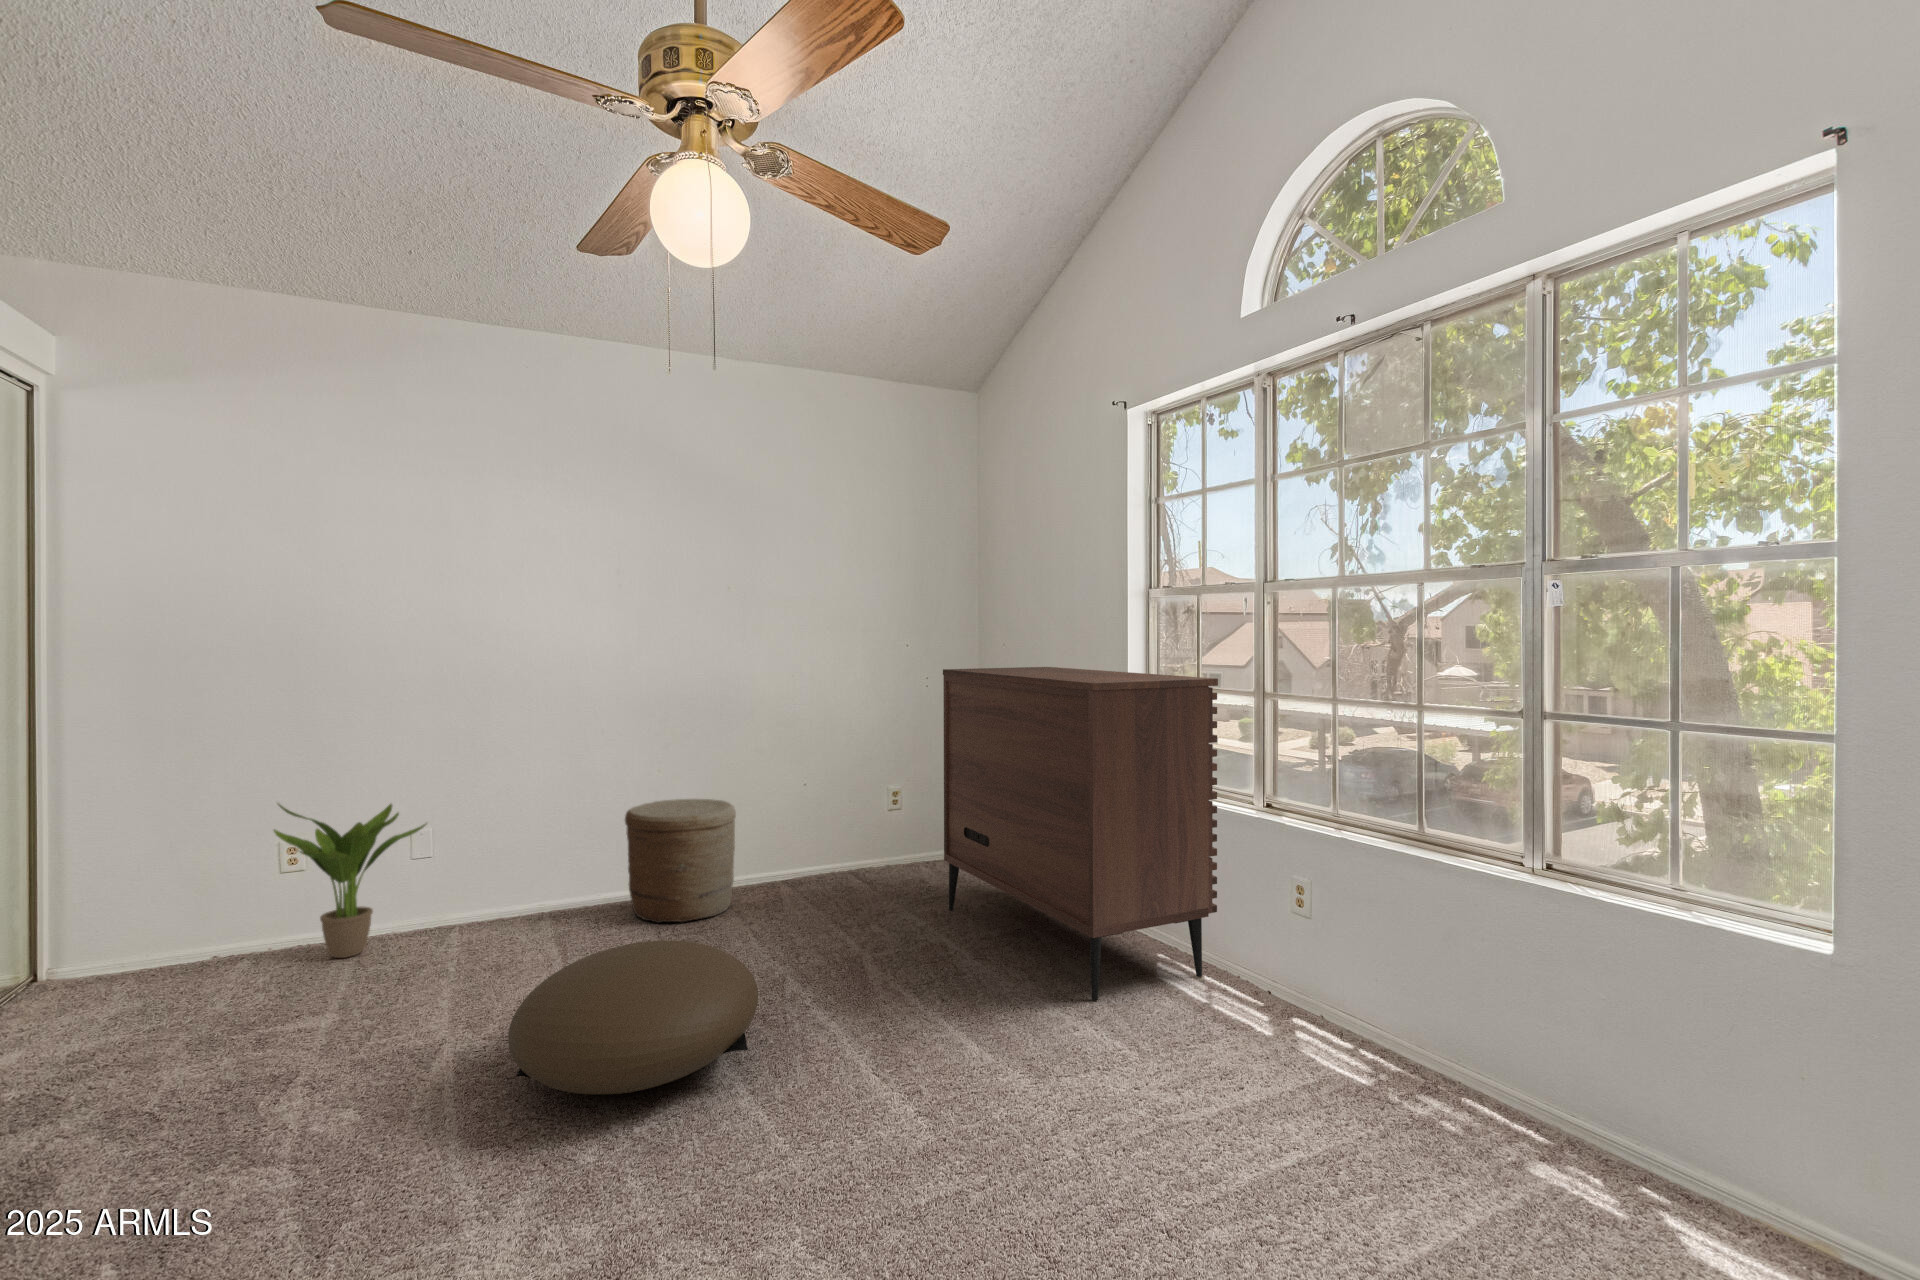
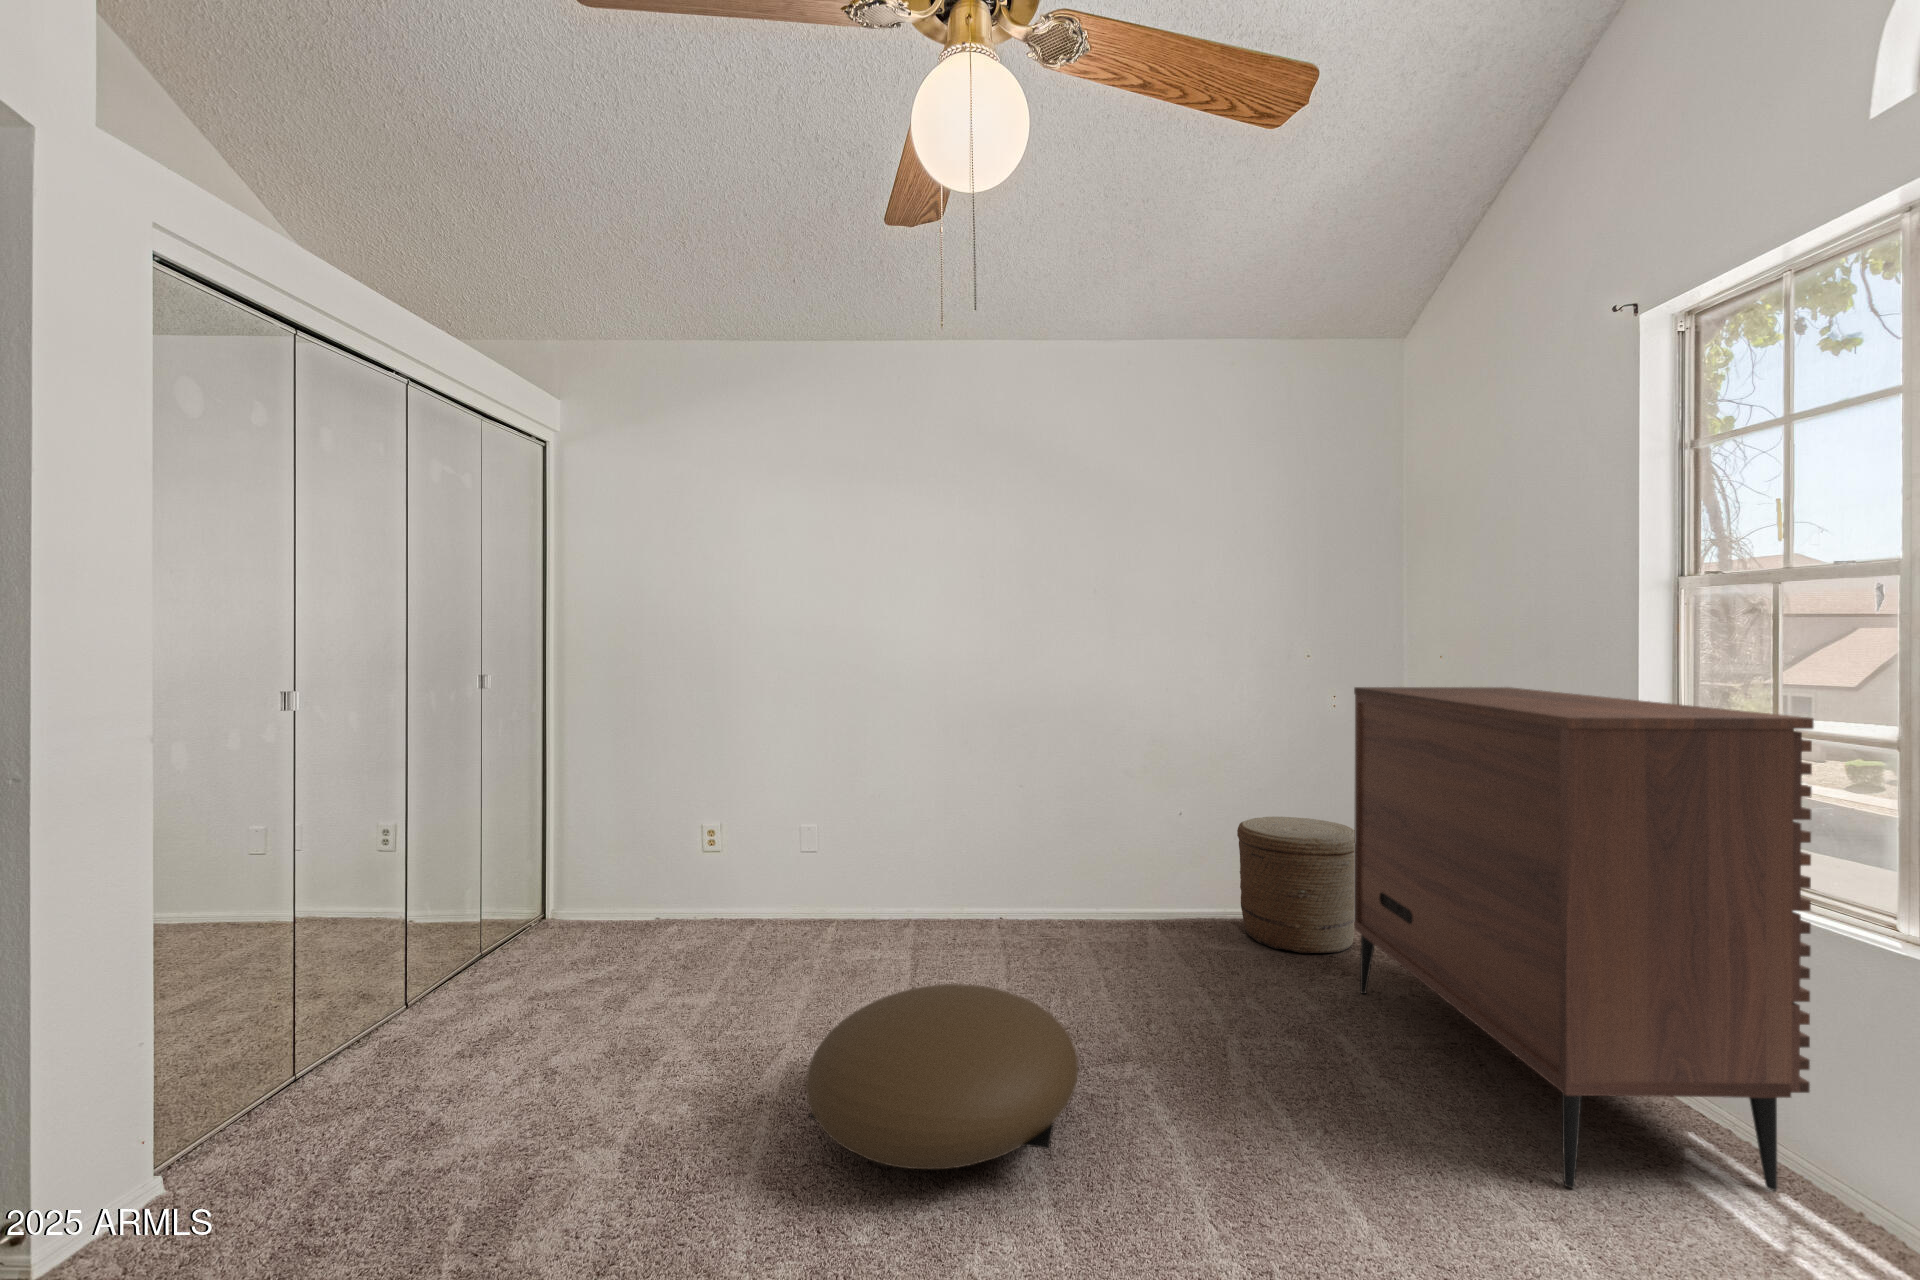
woven basket: present [625,799,736,923] -> present [1237,817,1355,953]
potted plant: present [274,804,426,958] -> none [687,790,813,939]

